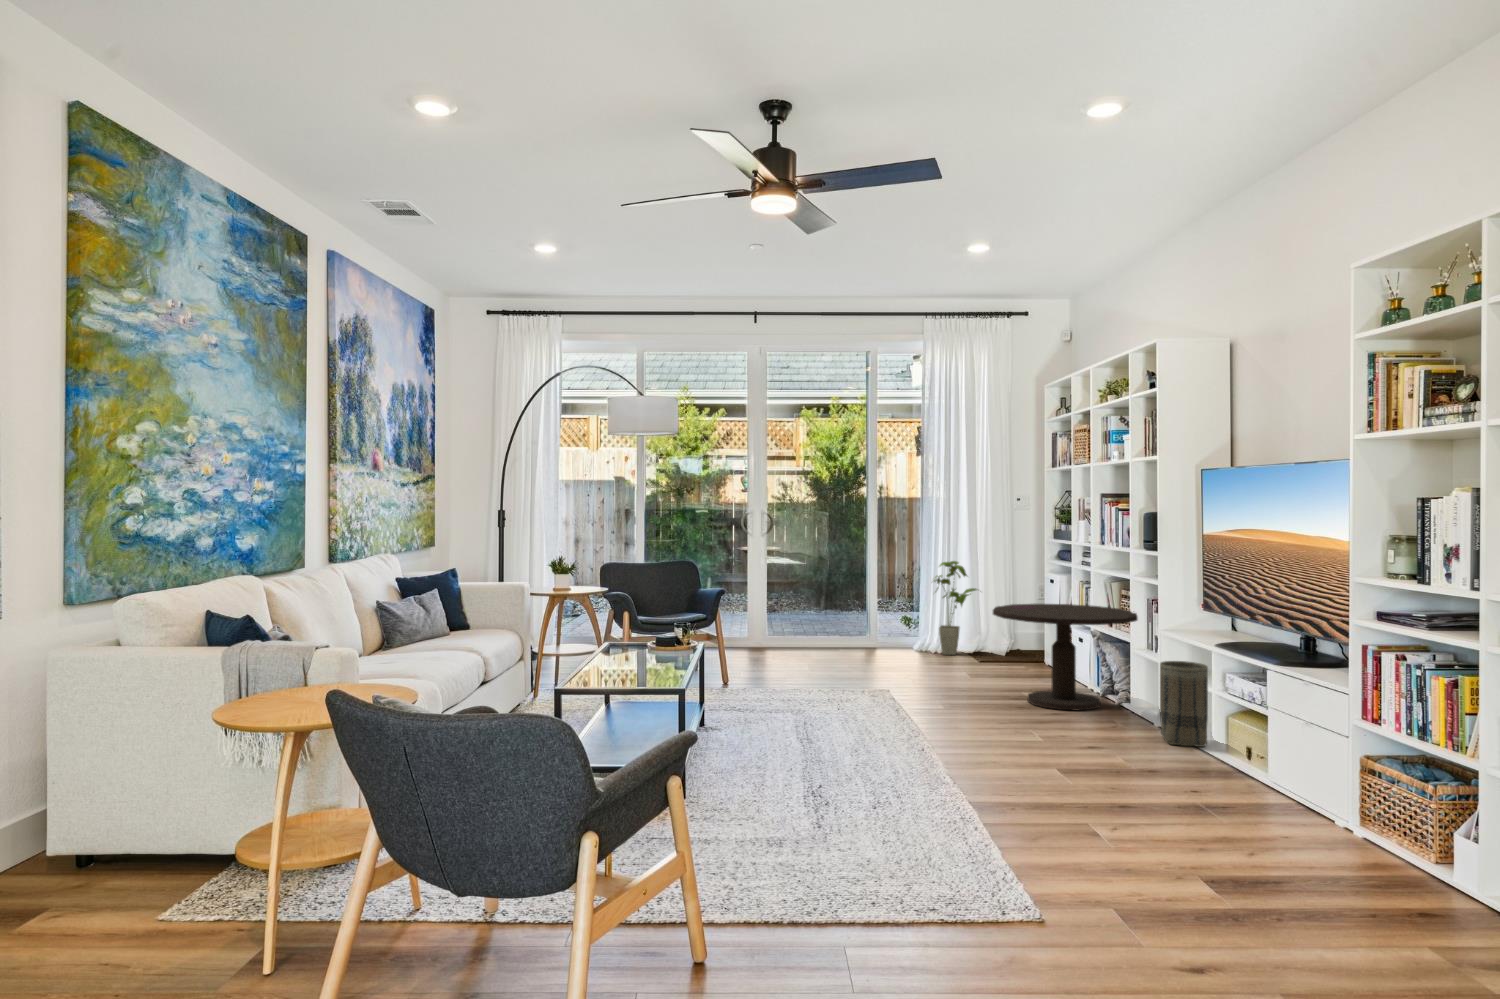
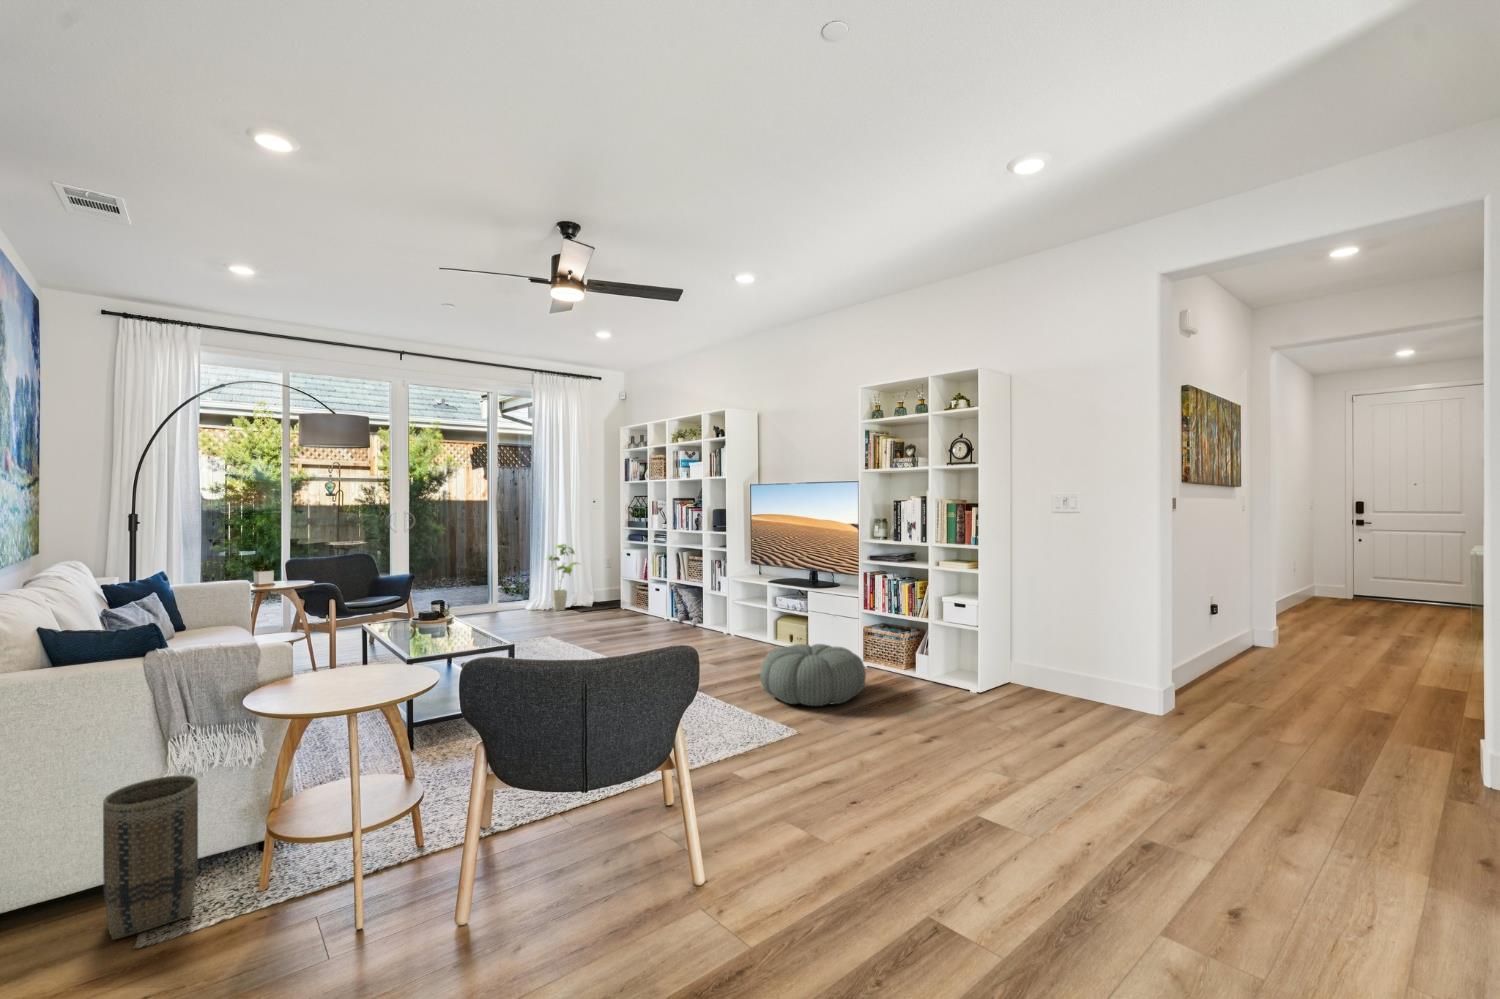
side table: present [993,604,1138,710] -> none [624,567,711,633]
basket: present [1160,661,1208,747] -> present [103,775,198,940]
pouf: none [1056,761,1273,892] -> present [760,644,866,706]

